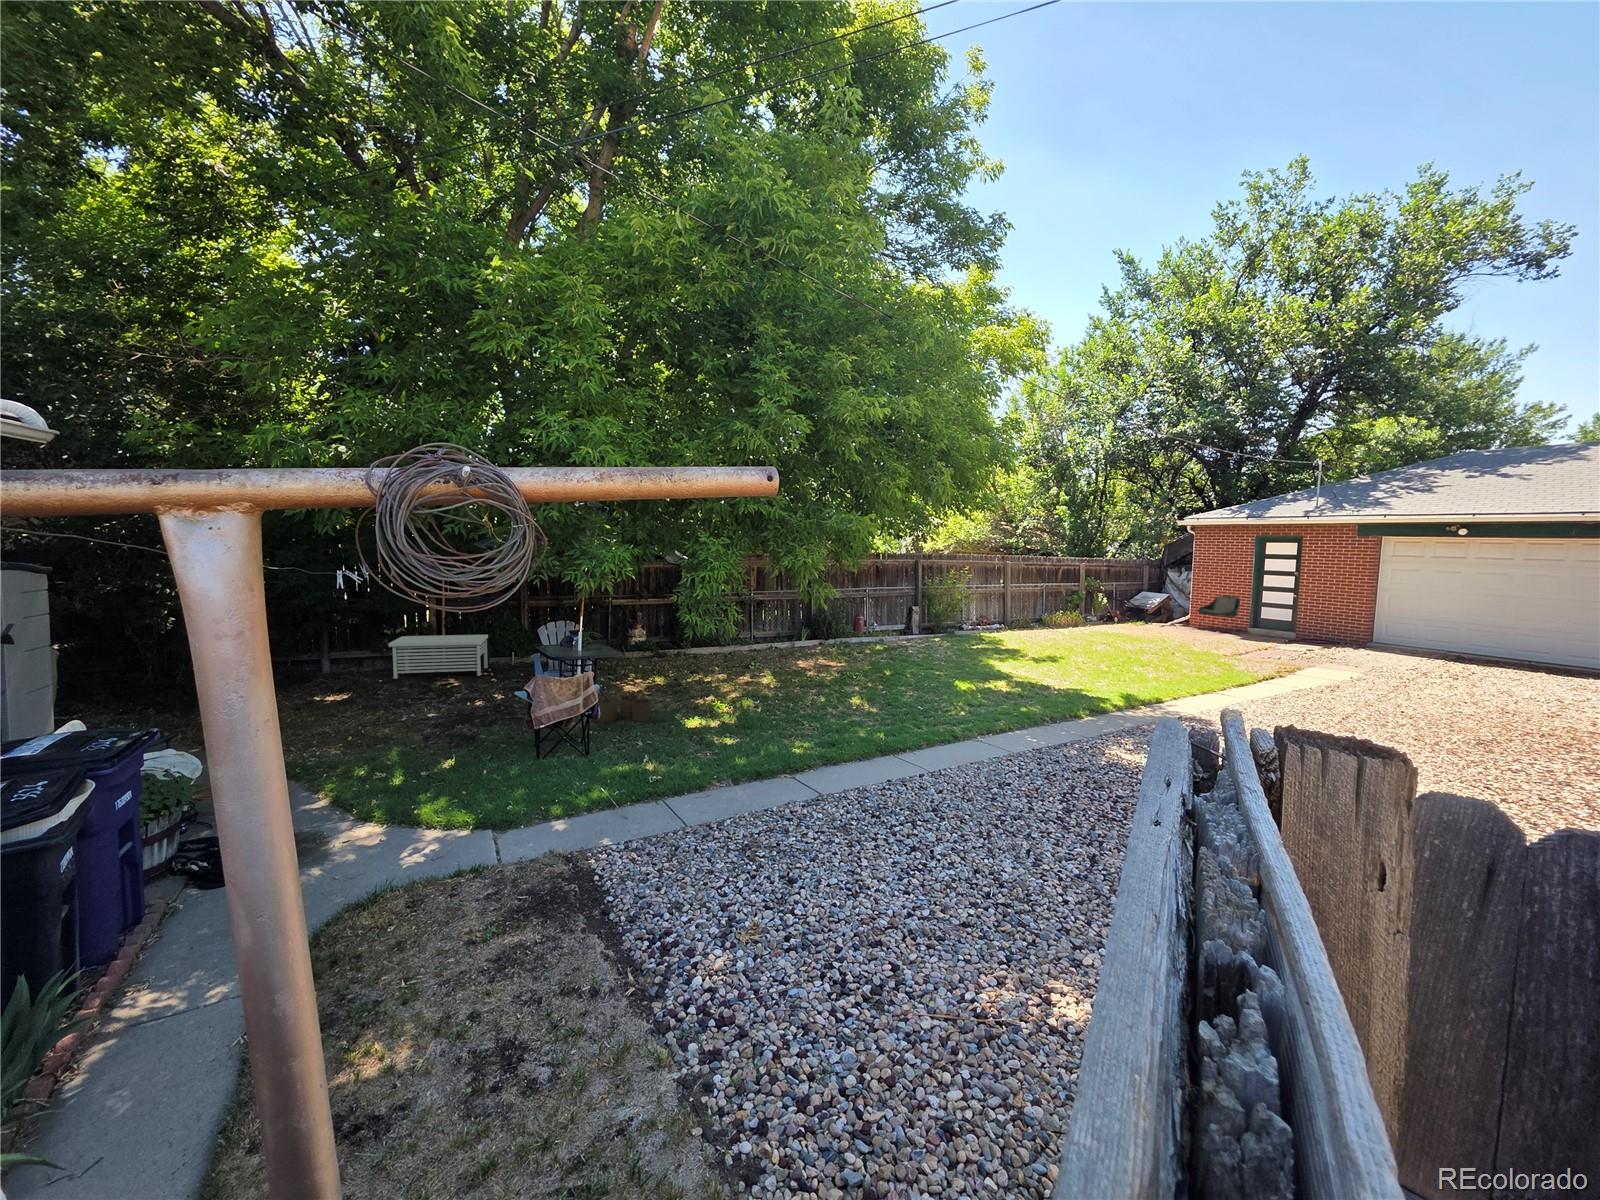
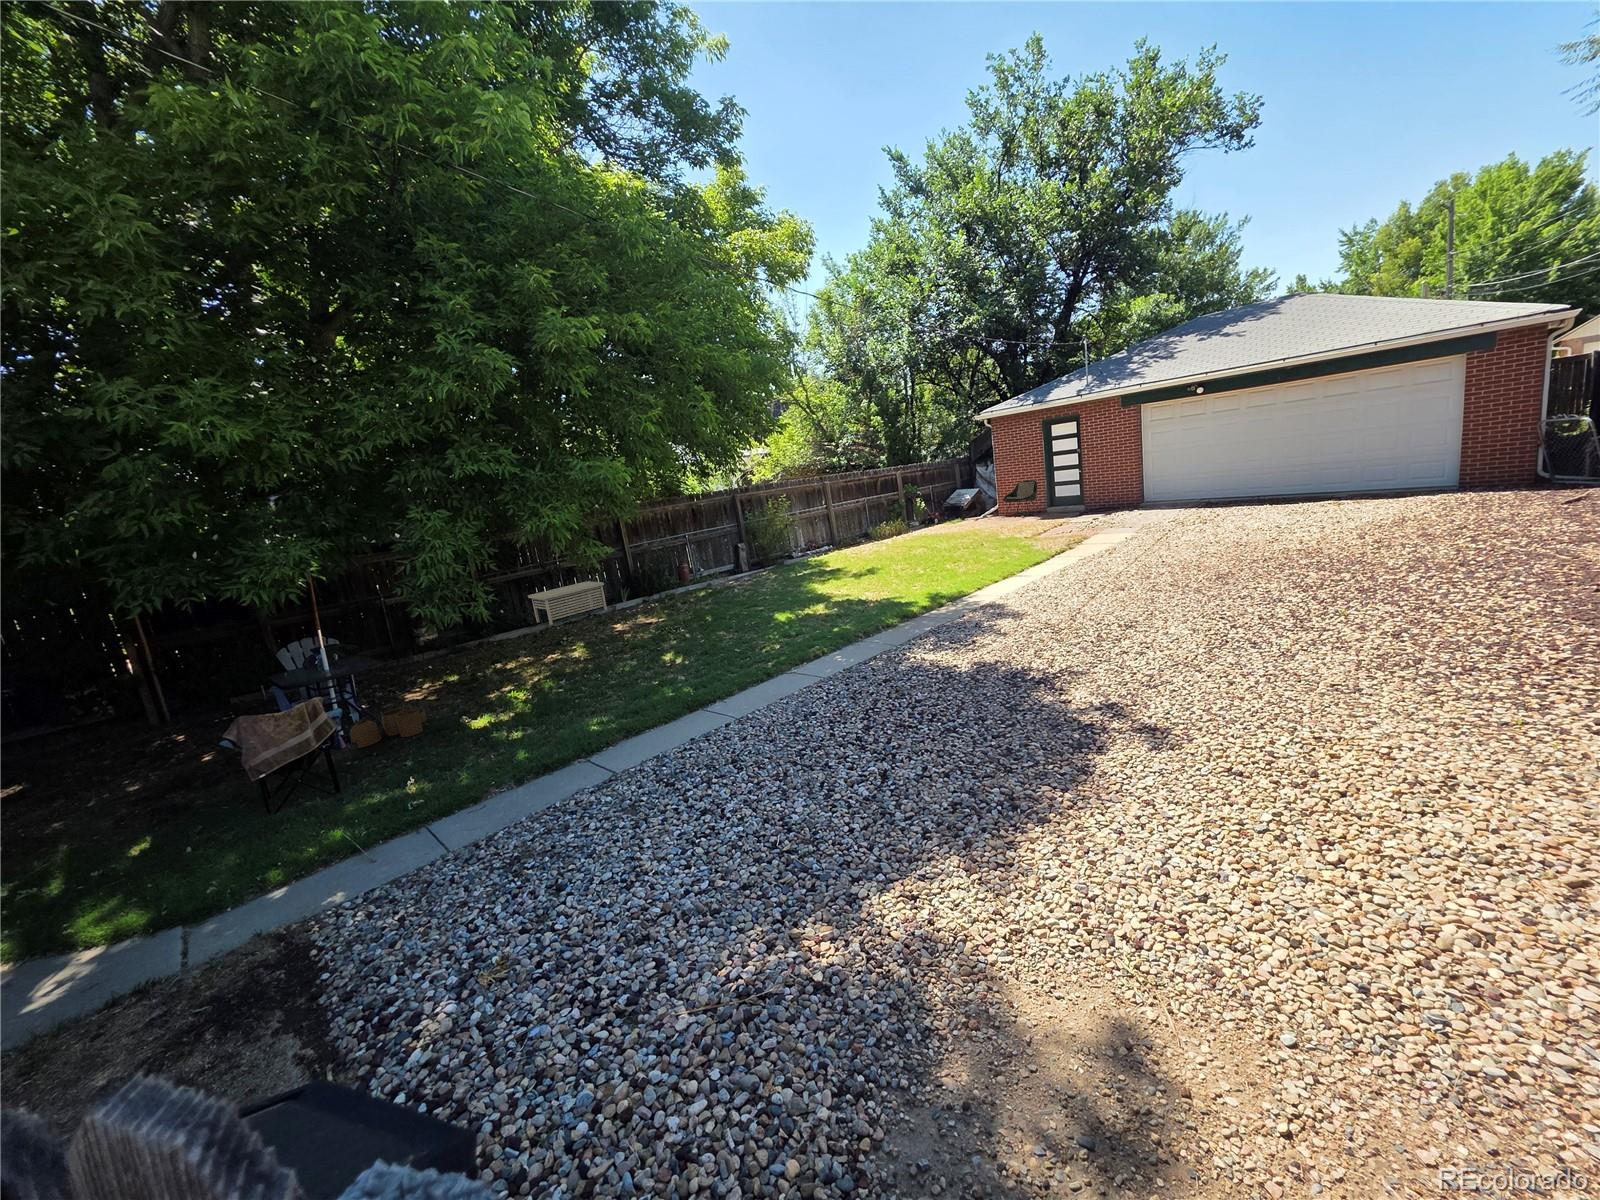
storage bench: present [389,635,488,679] -> present [528,581,607,625]

